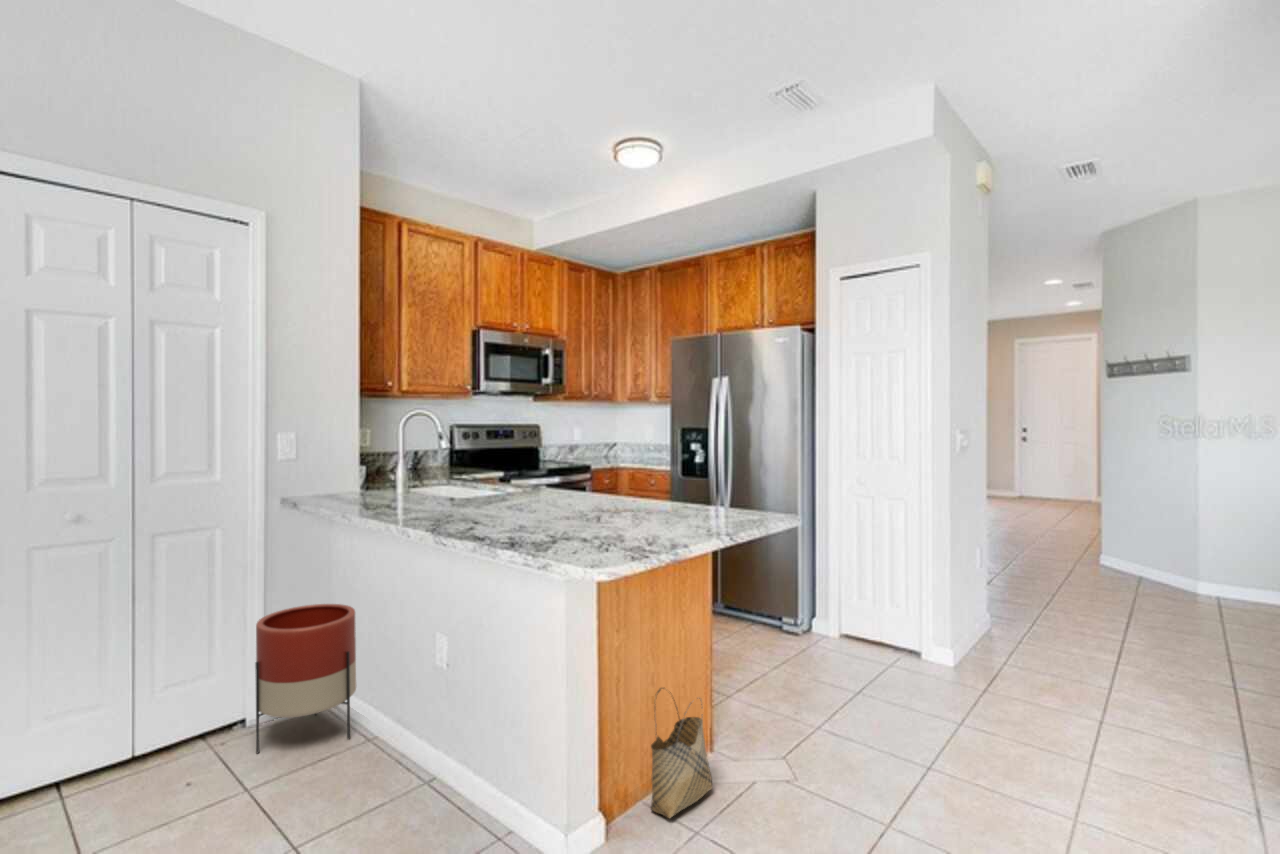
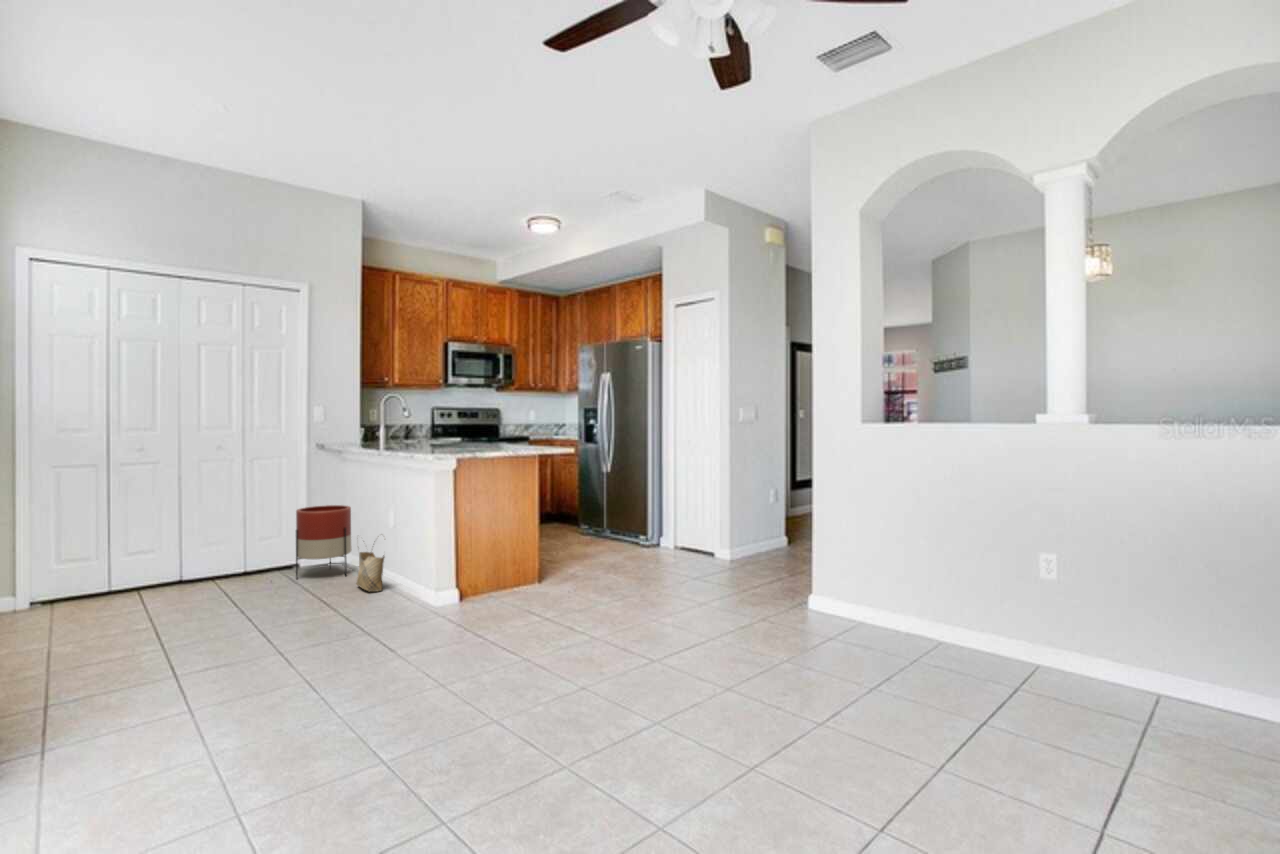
woven basket: present [651,688,712,818] -> present [356,552,385,592]

